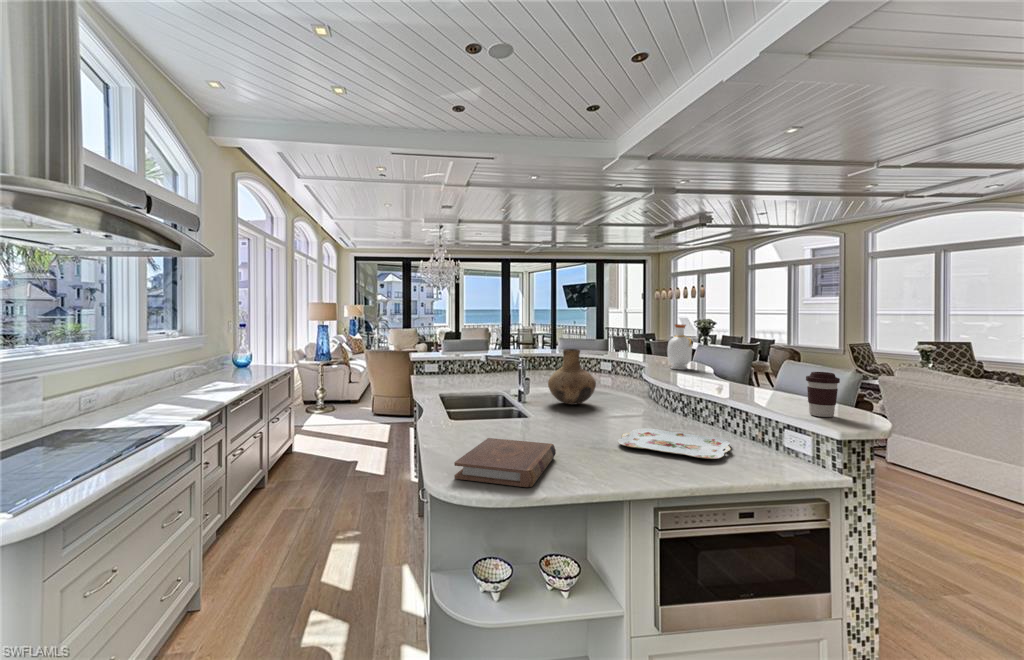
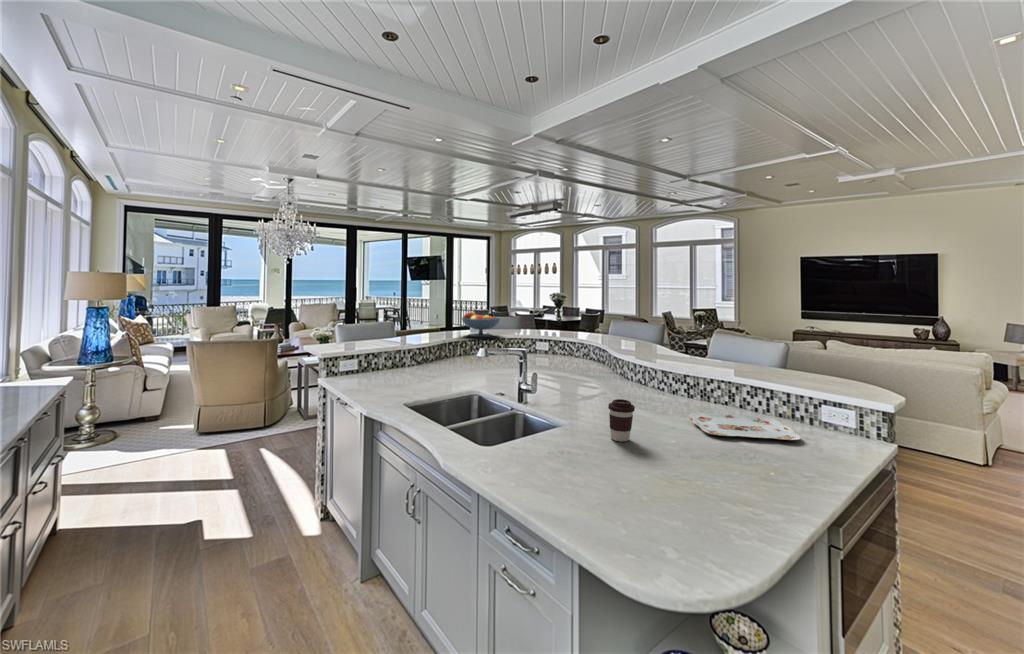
bottle: present [667,324,692,370] -> none [630,309,653,350]
fruit bowl: none [516,330,555,355] -> present [462,312,500,337]
vase: present [548,349,596,405] -> none [561,337,609,391]
coffee cup: present [806,372,840,417] -> present [608,399,635,442]
book: present [454,438,556,487] -> none [618,444,738,502]

